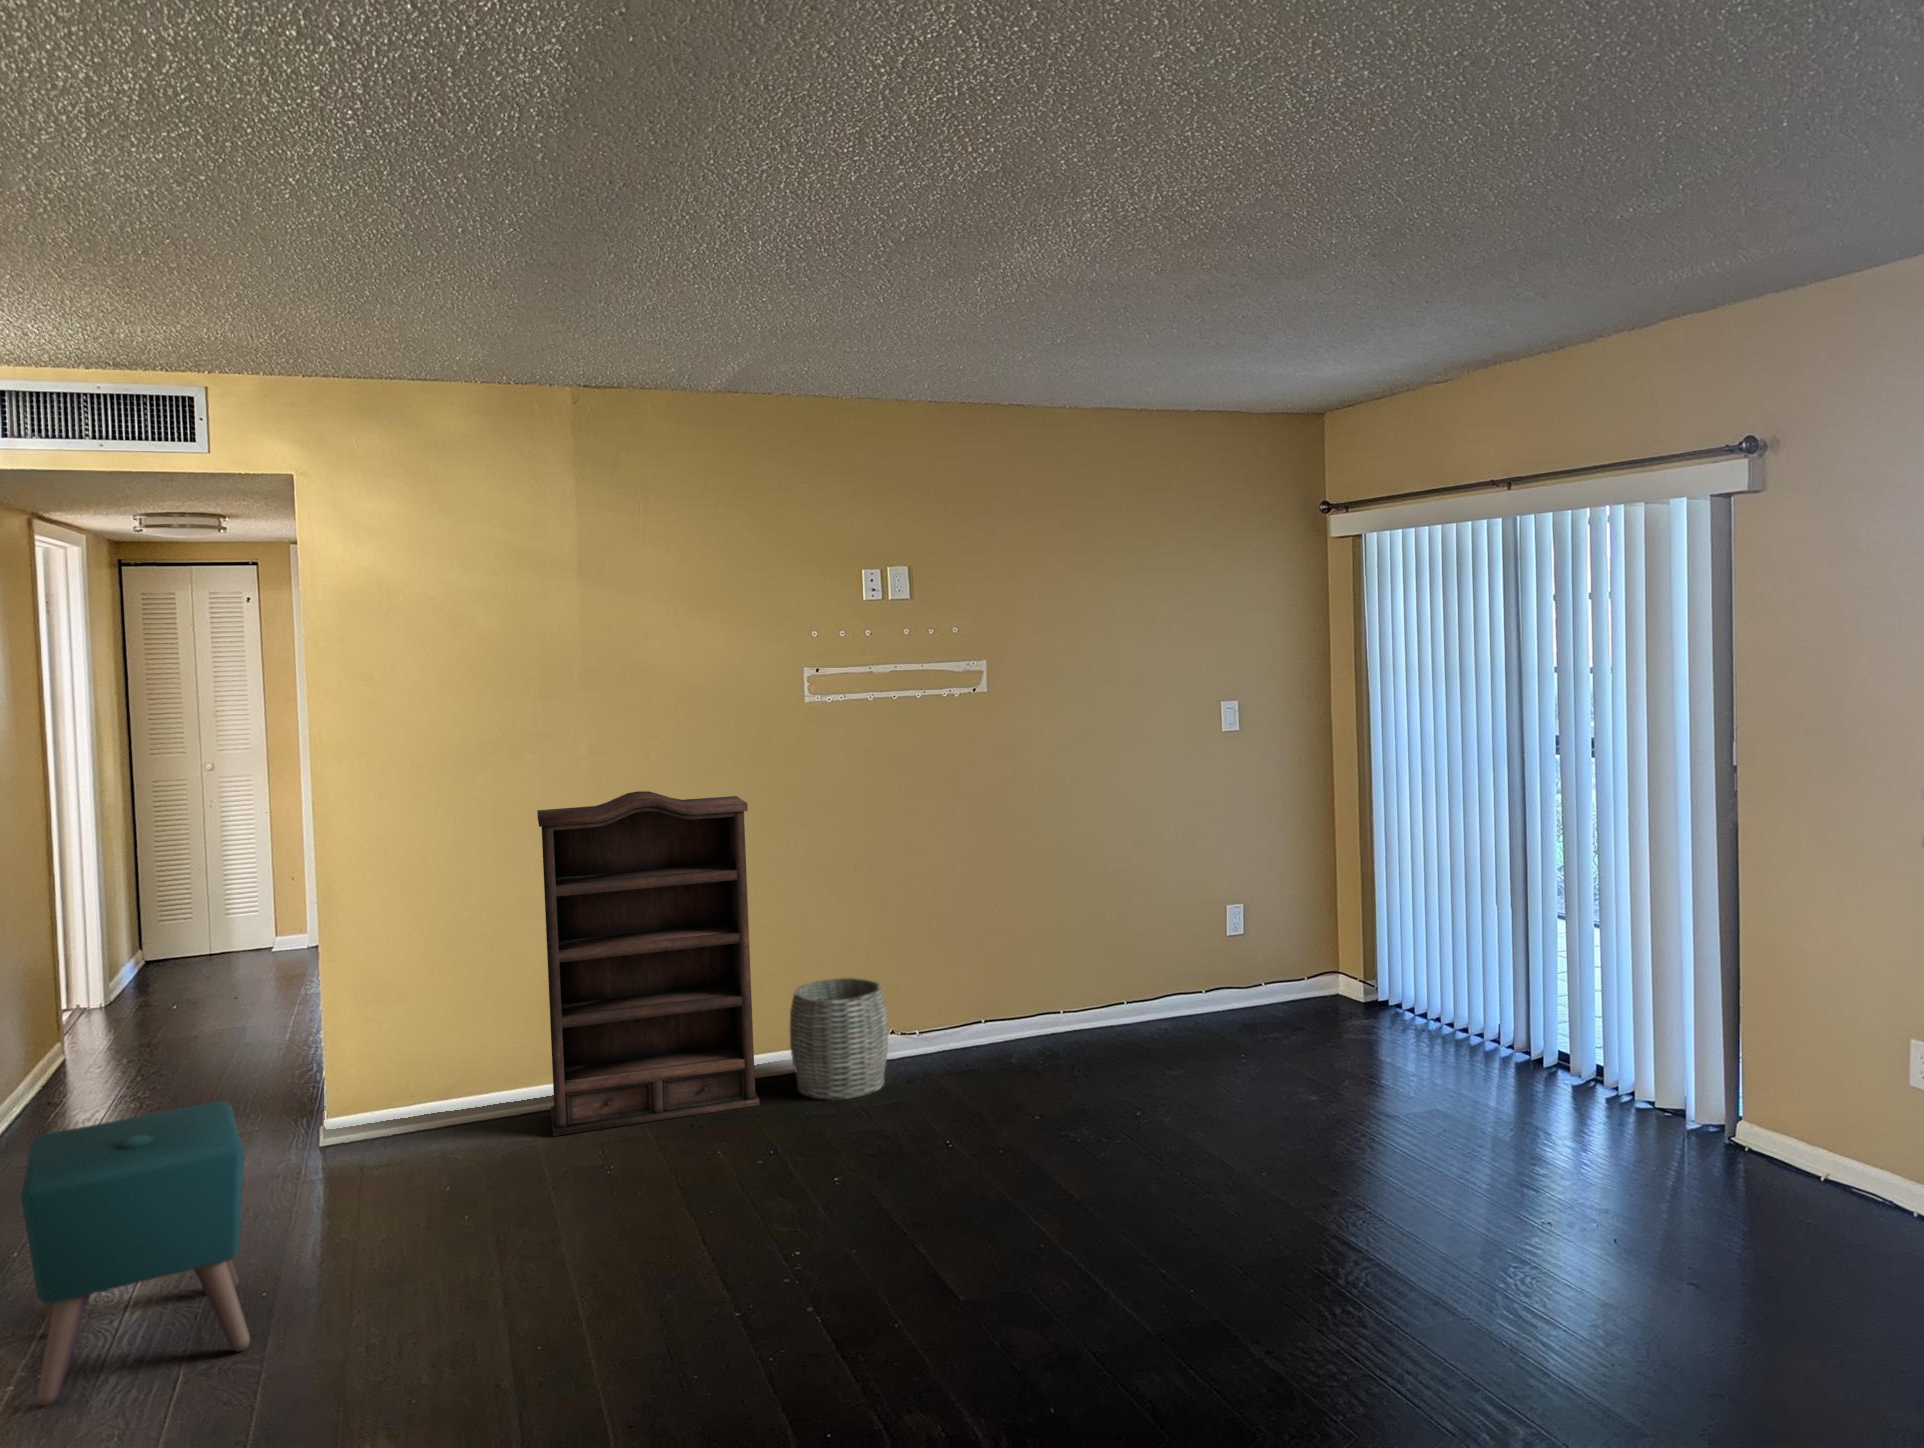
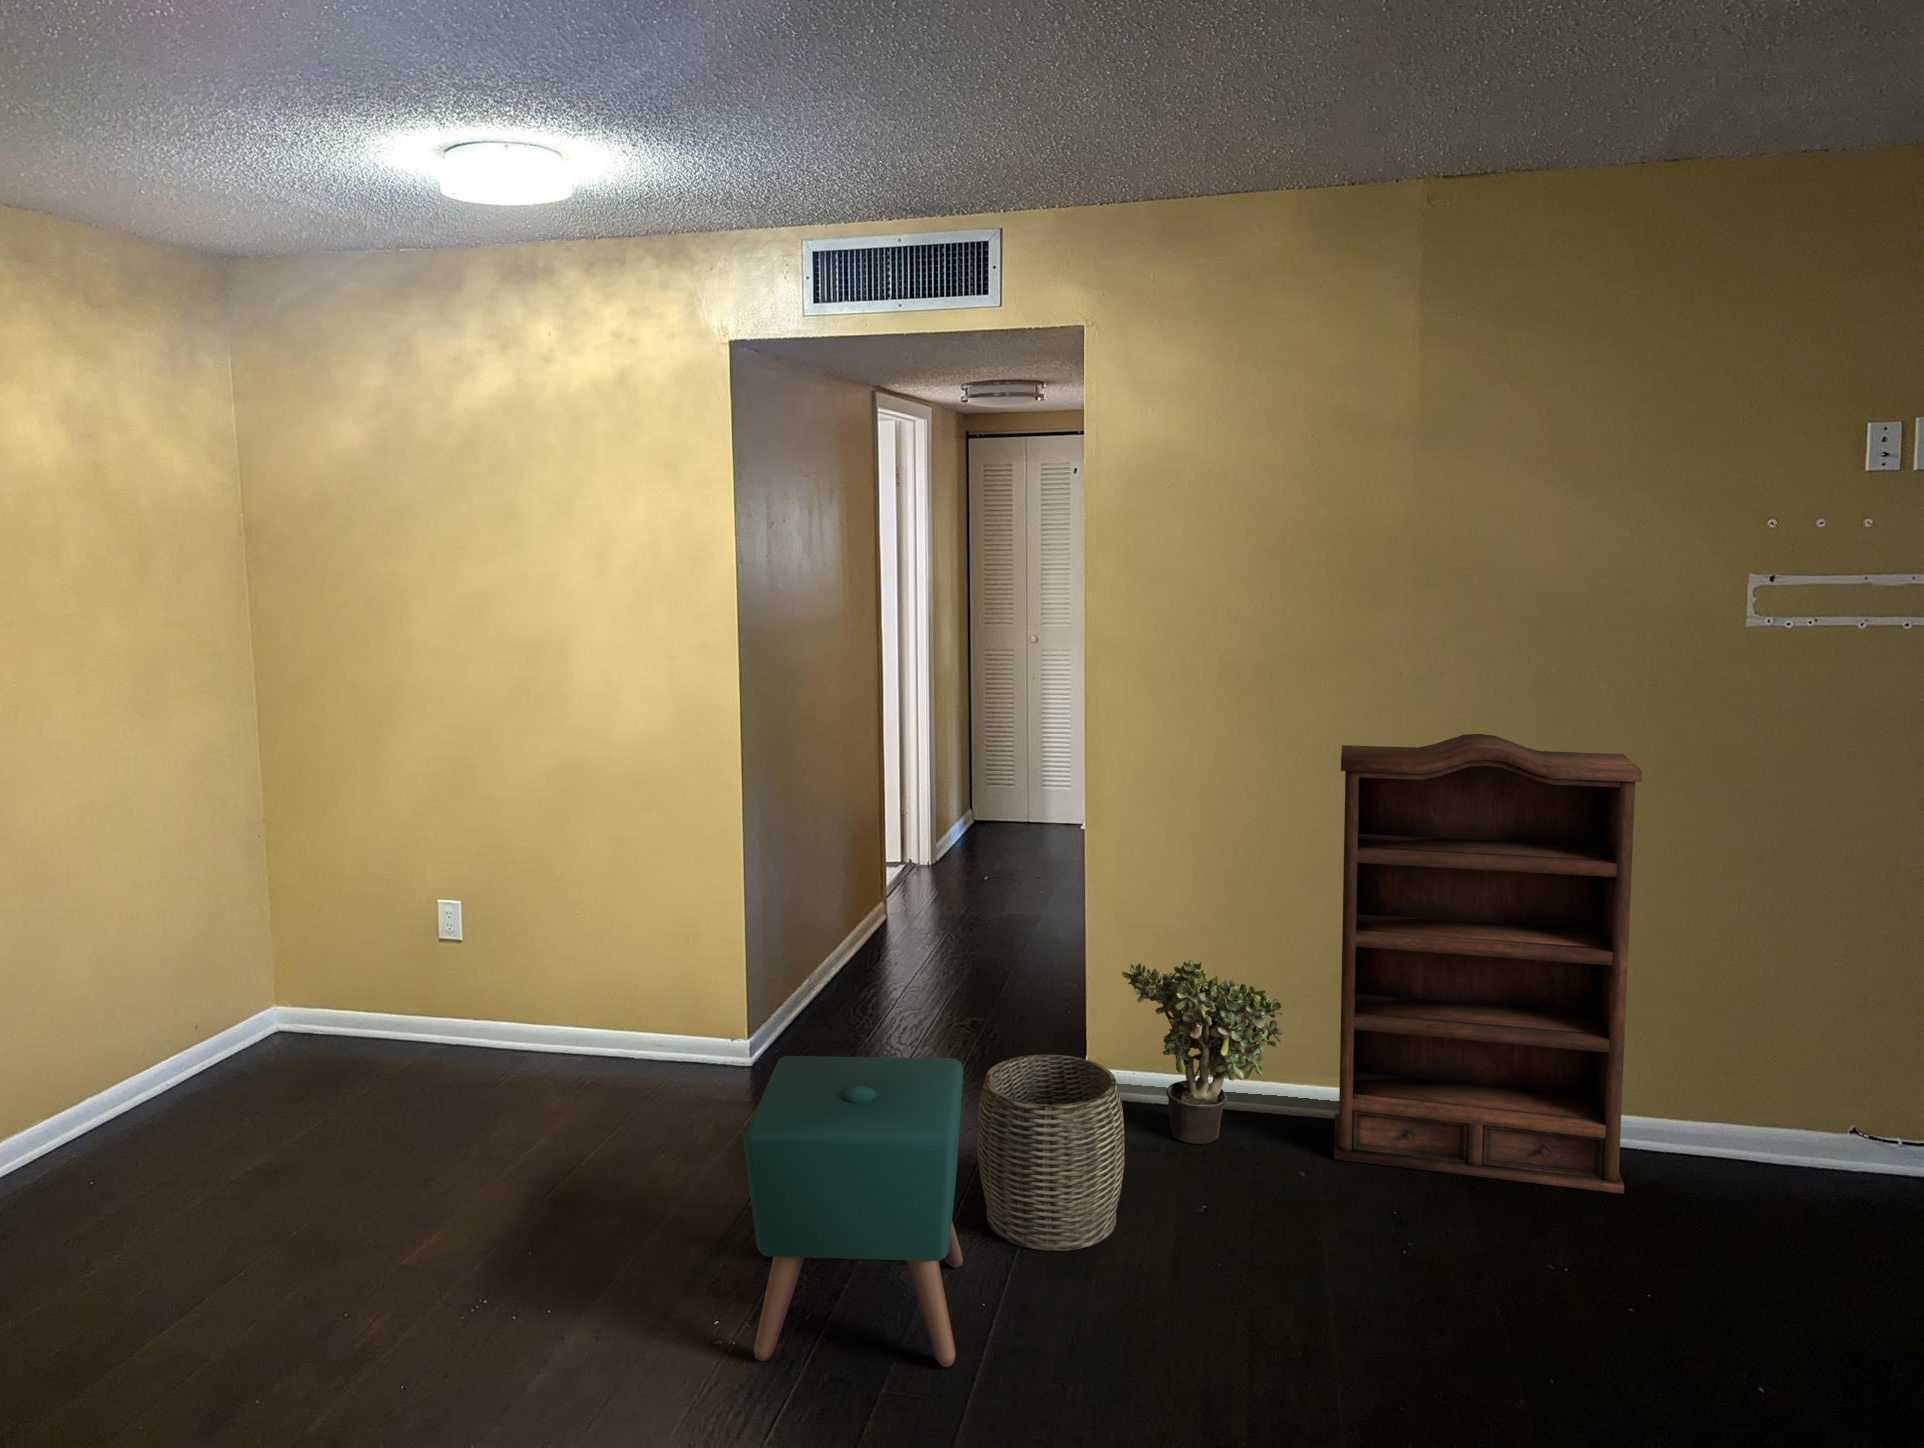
woven basket: present [790,978,888,1100] -> present [977,1054,1124,1251]
potted plant: none [361,1000,505,1155] -> present [1122,960,1283,1144]

